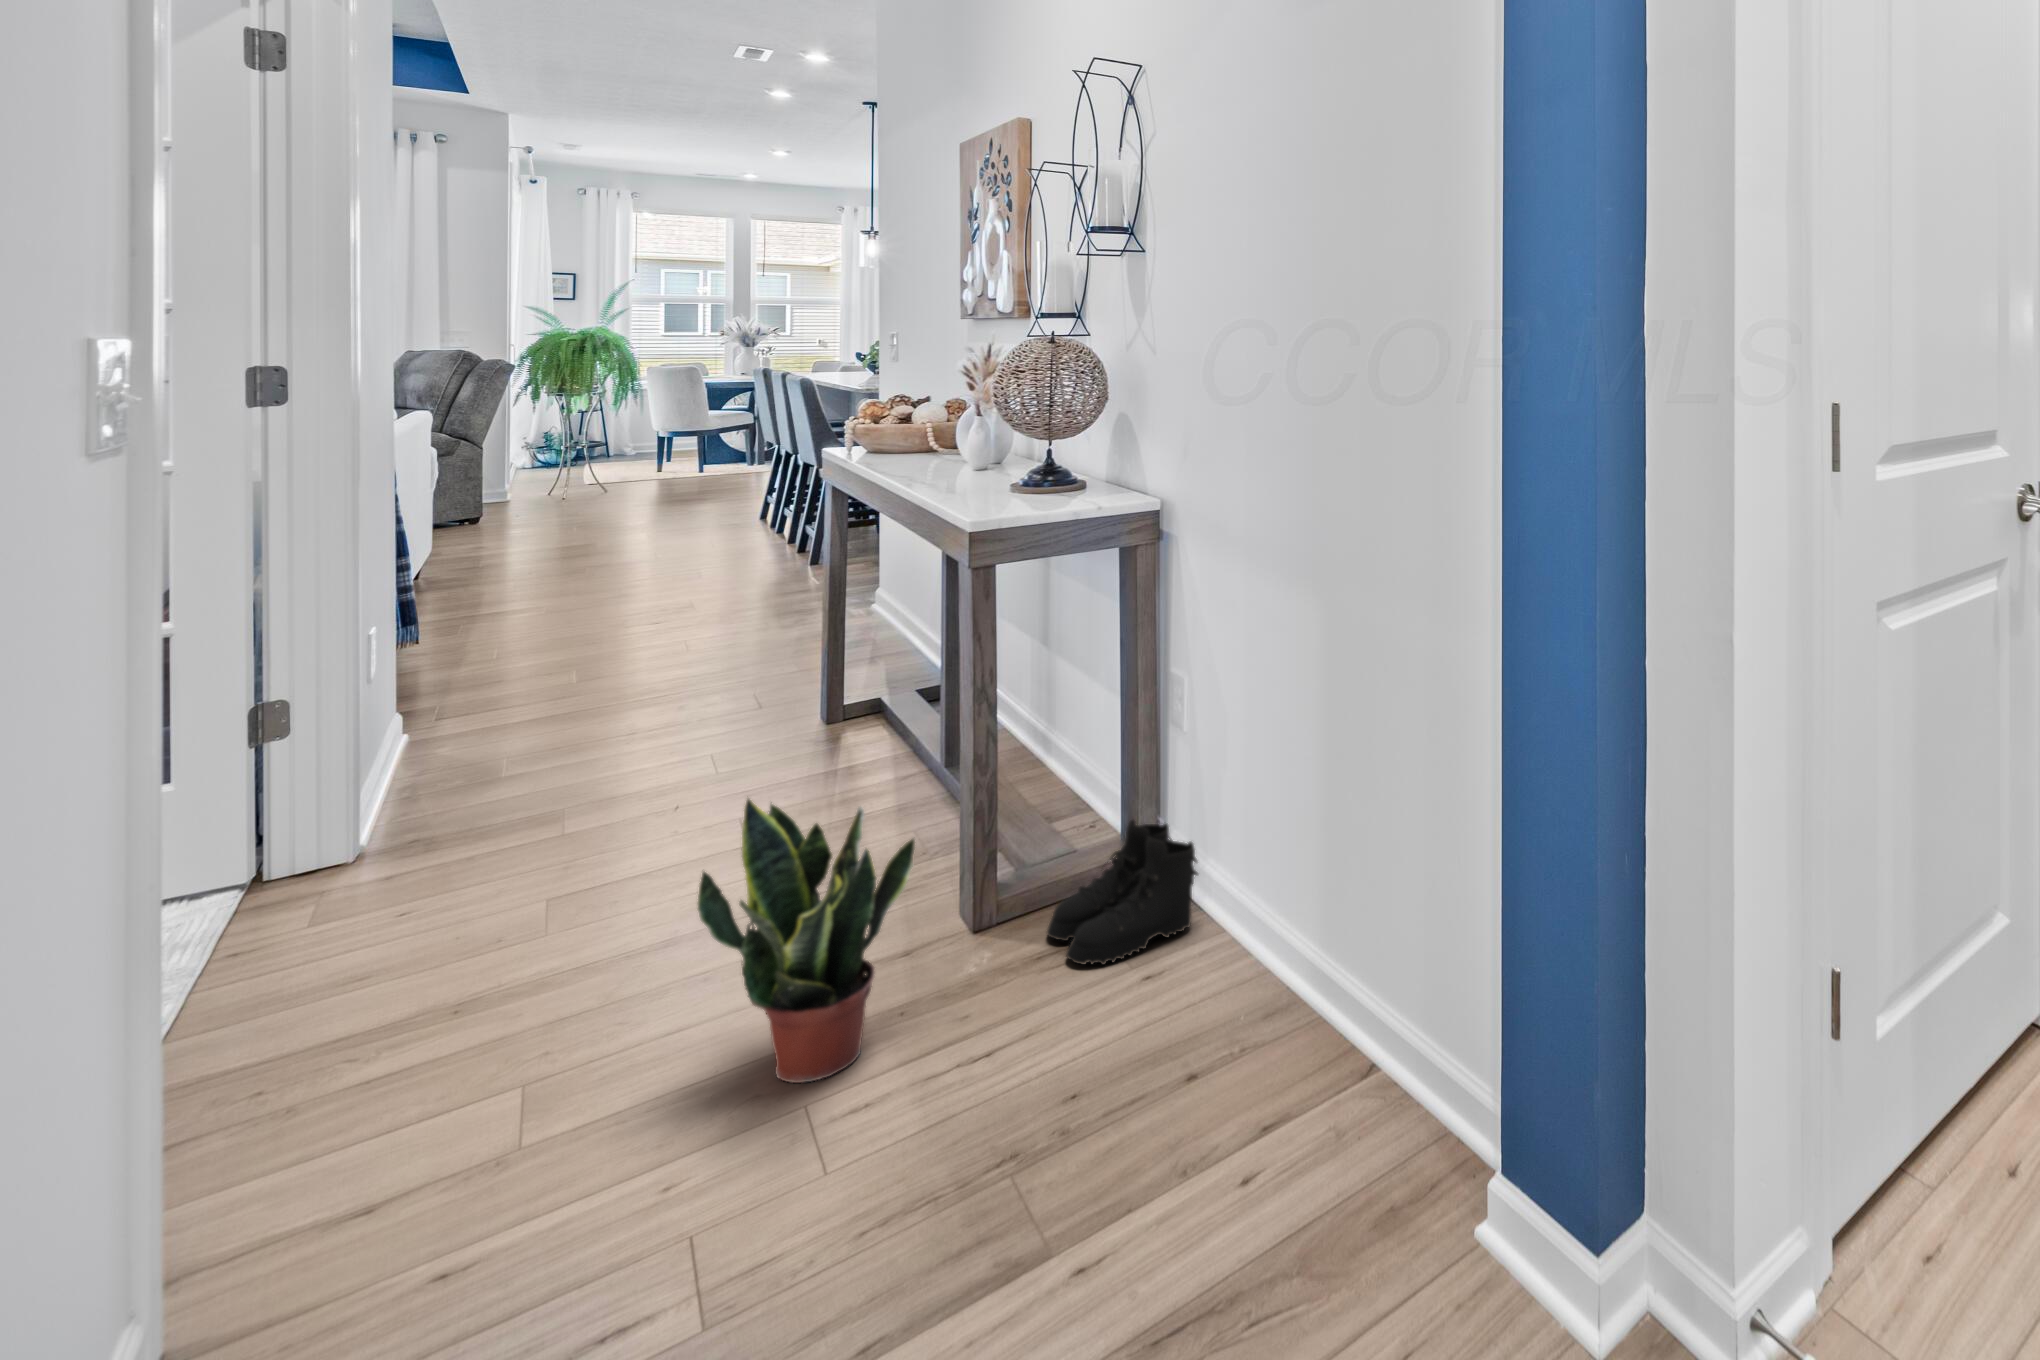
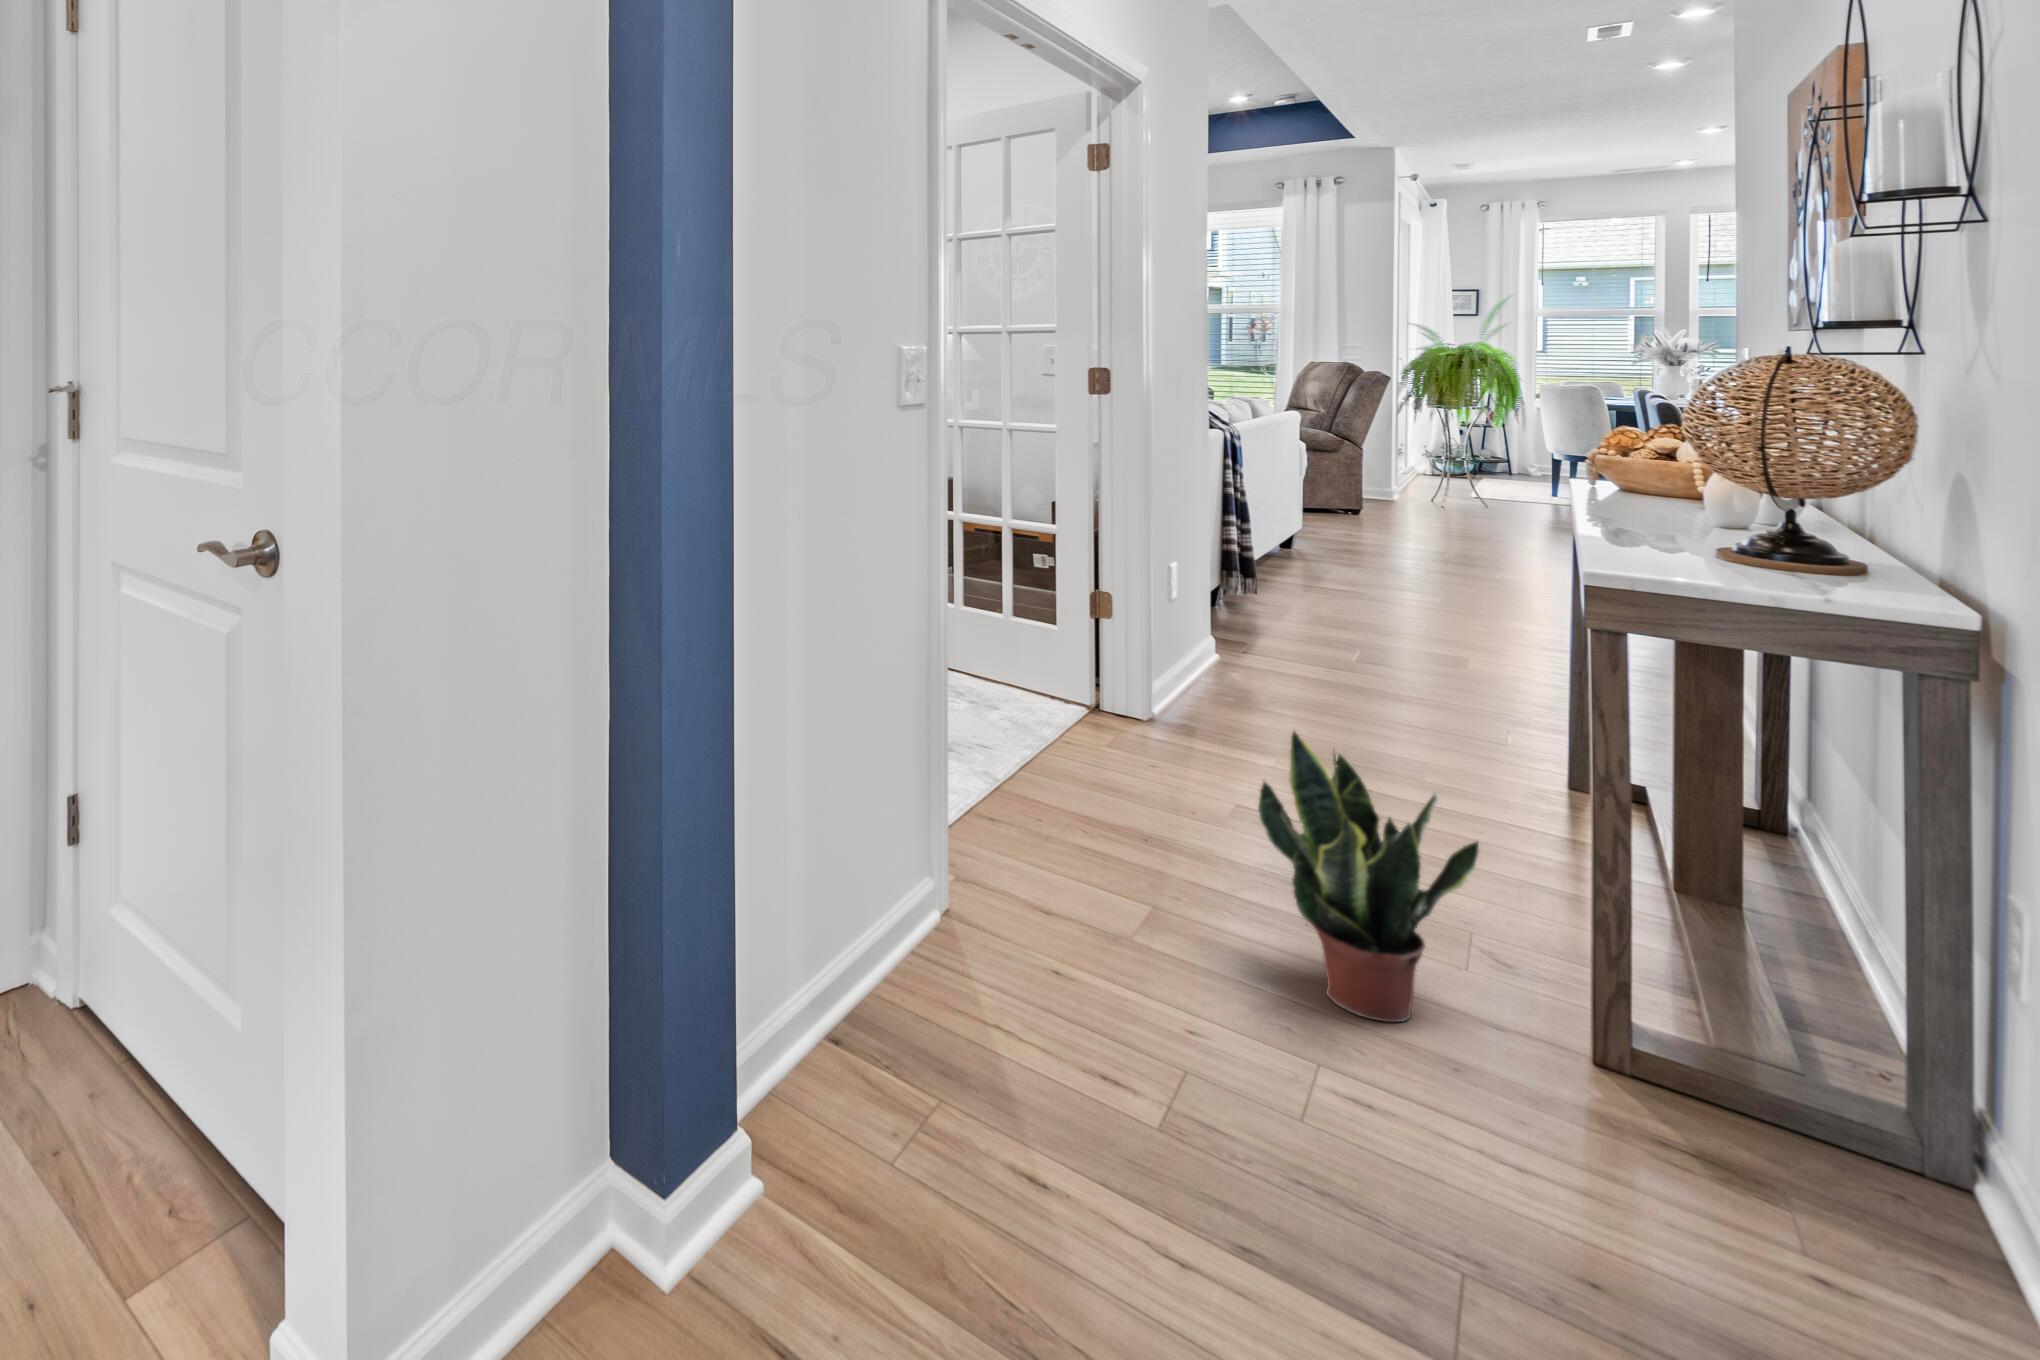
boots: present [1047,820,1198,965] -> none [1691,970,1967,1160]

